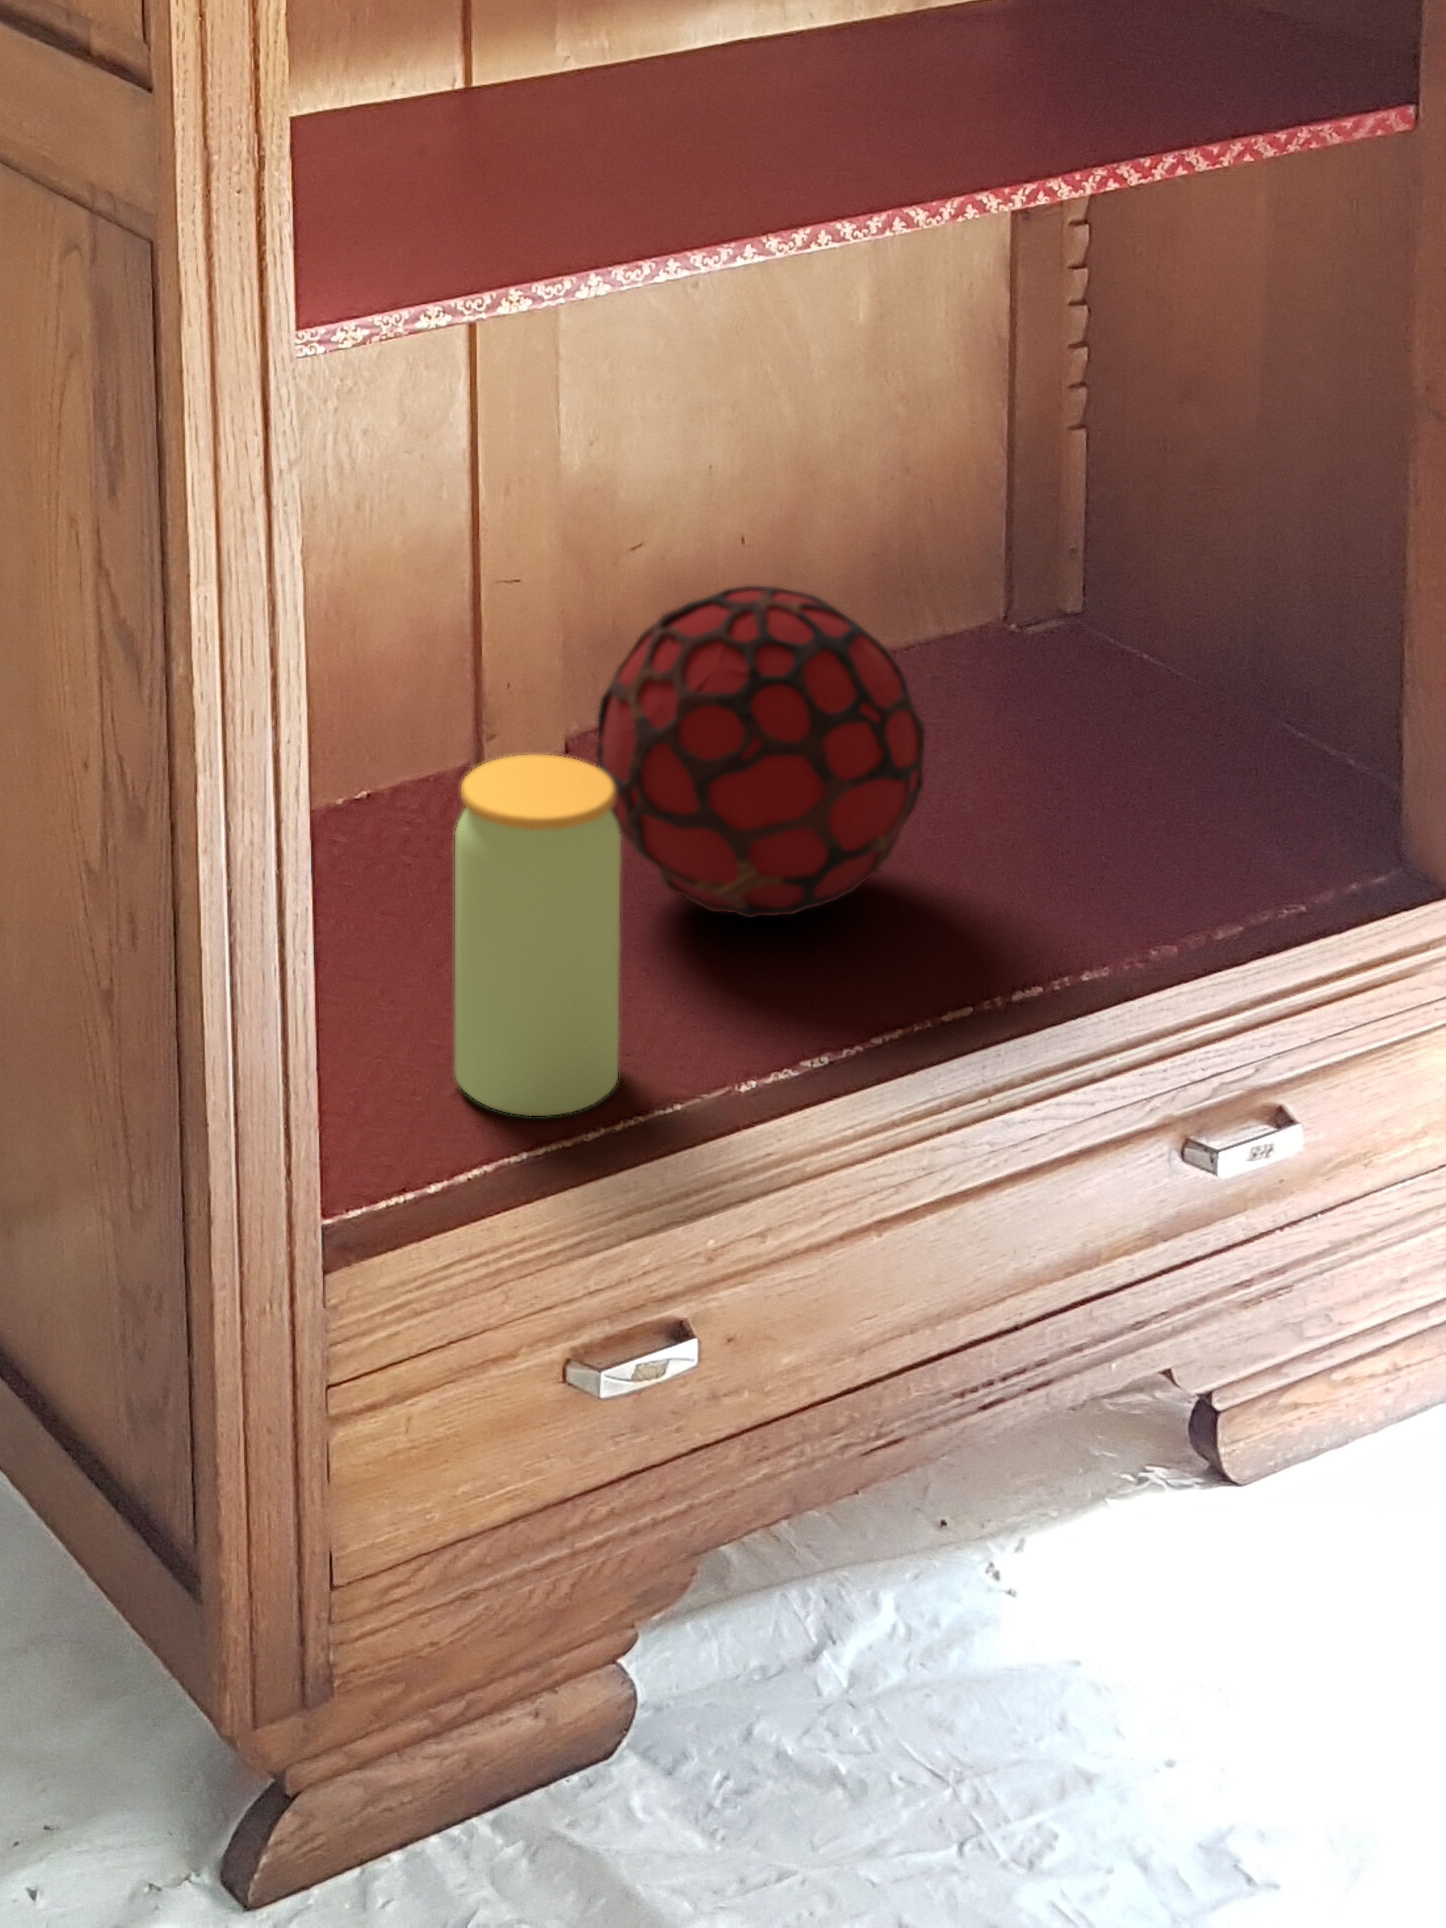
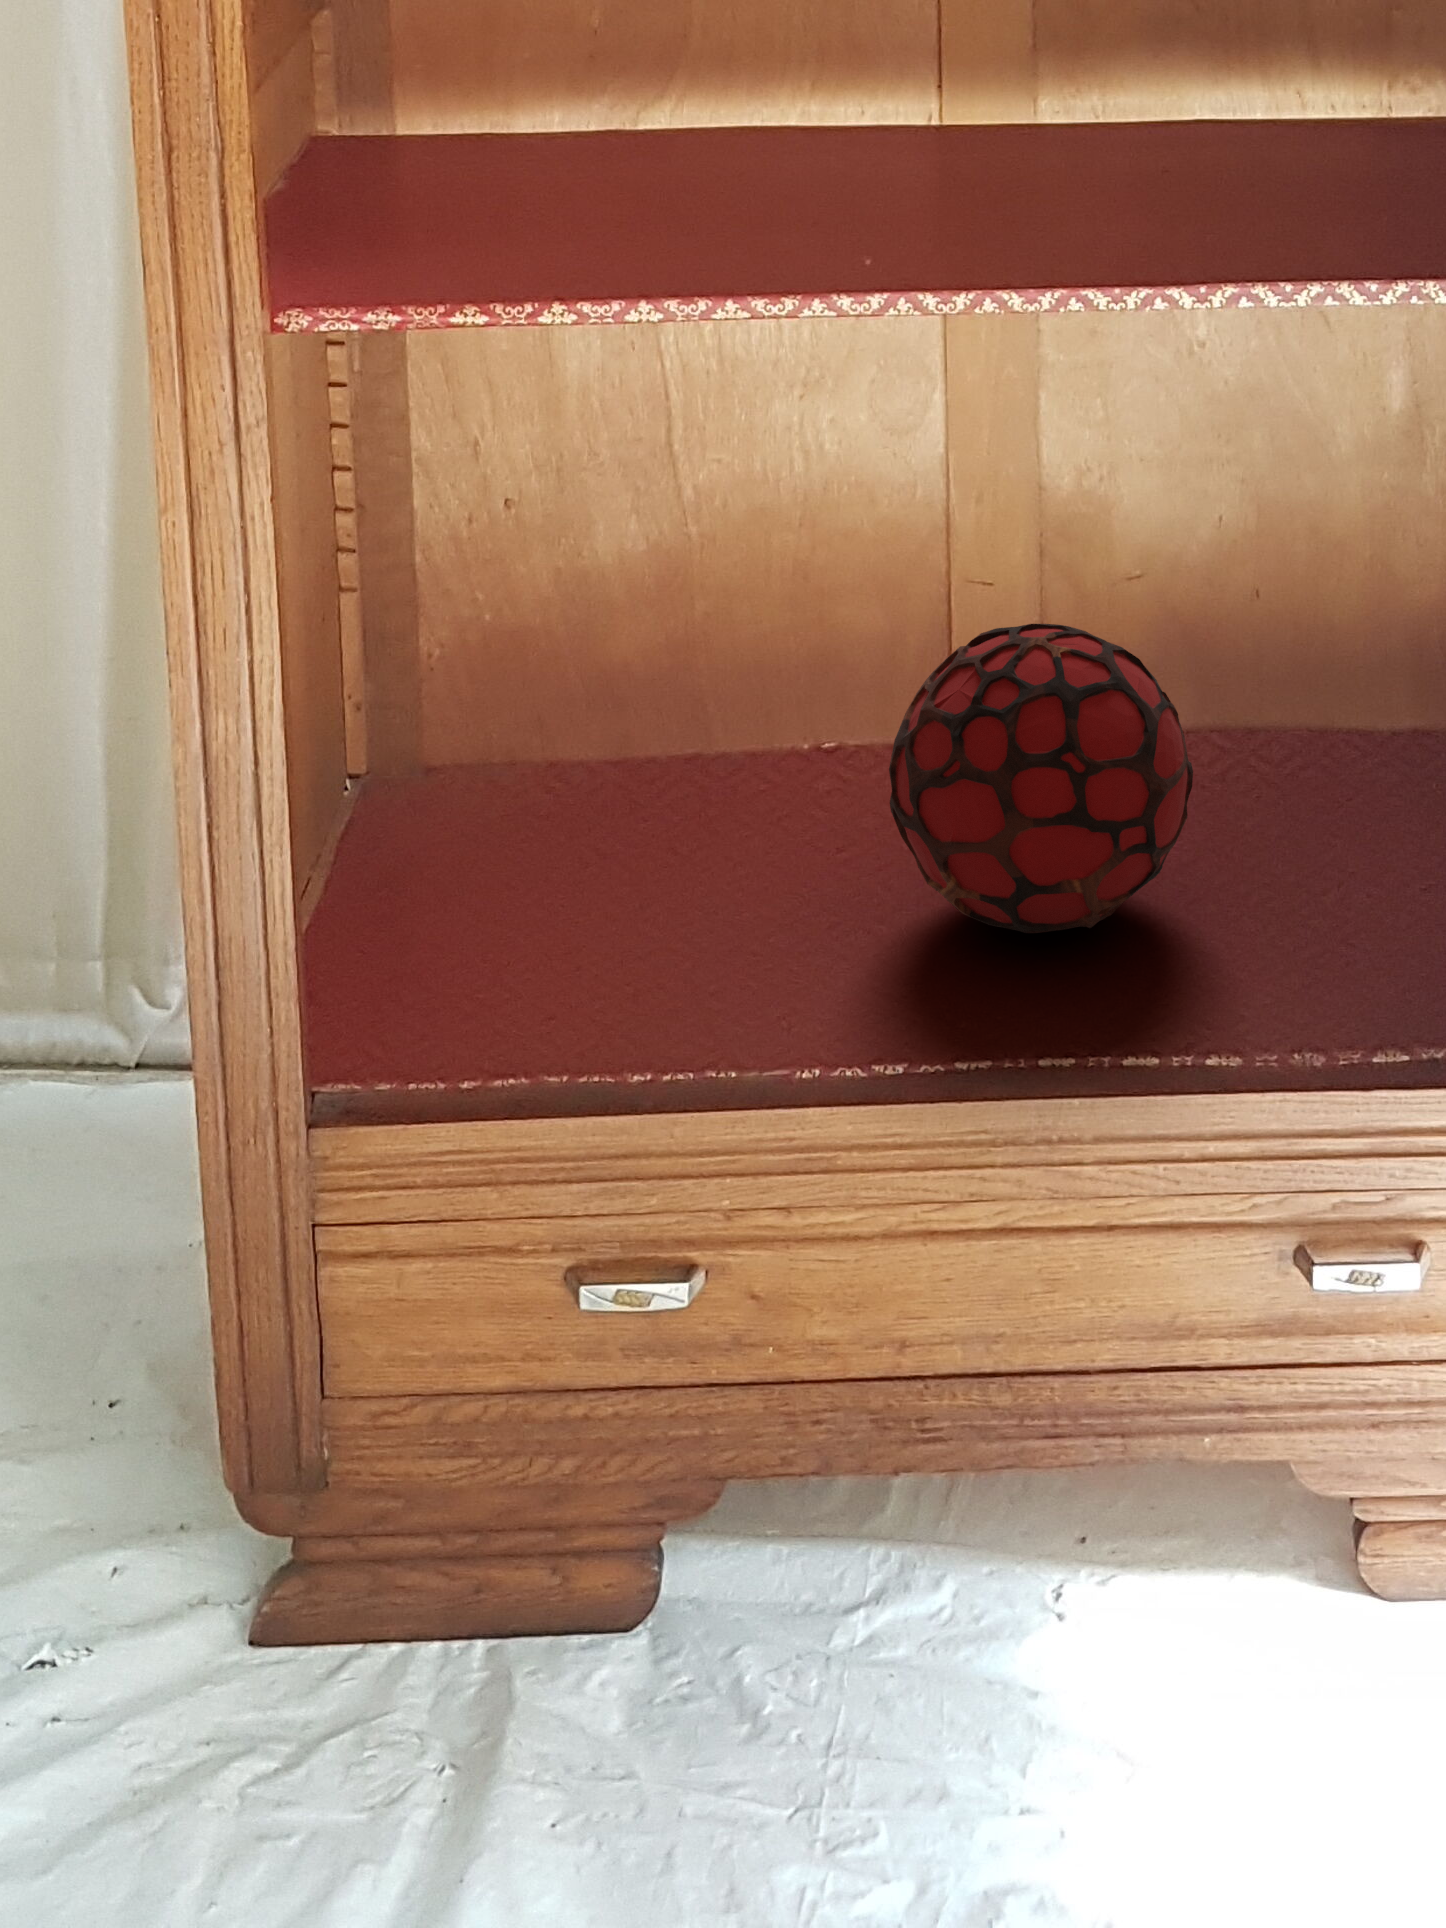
jar: present [455,755,622,1116] -> none [586,721,742,1048]

